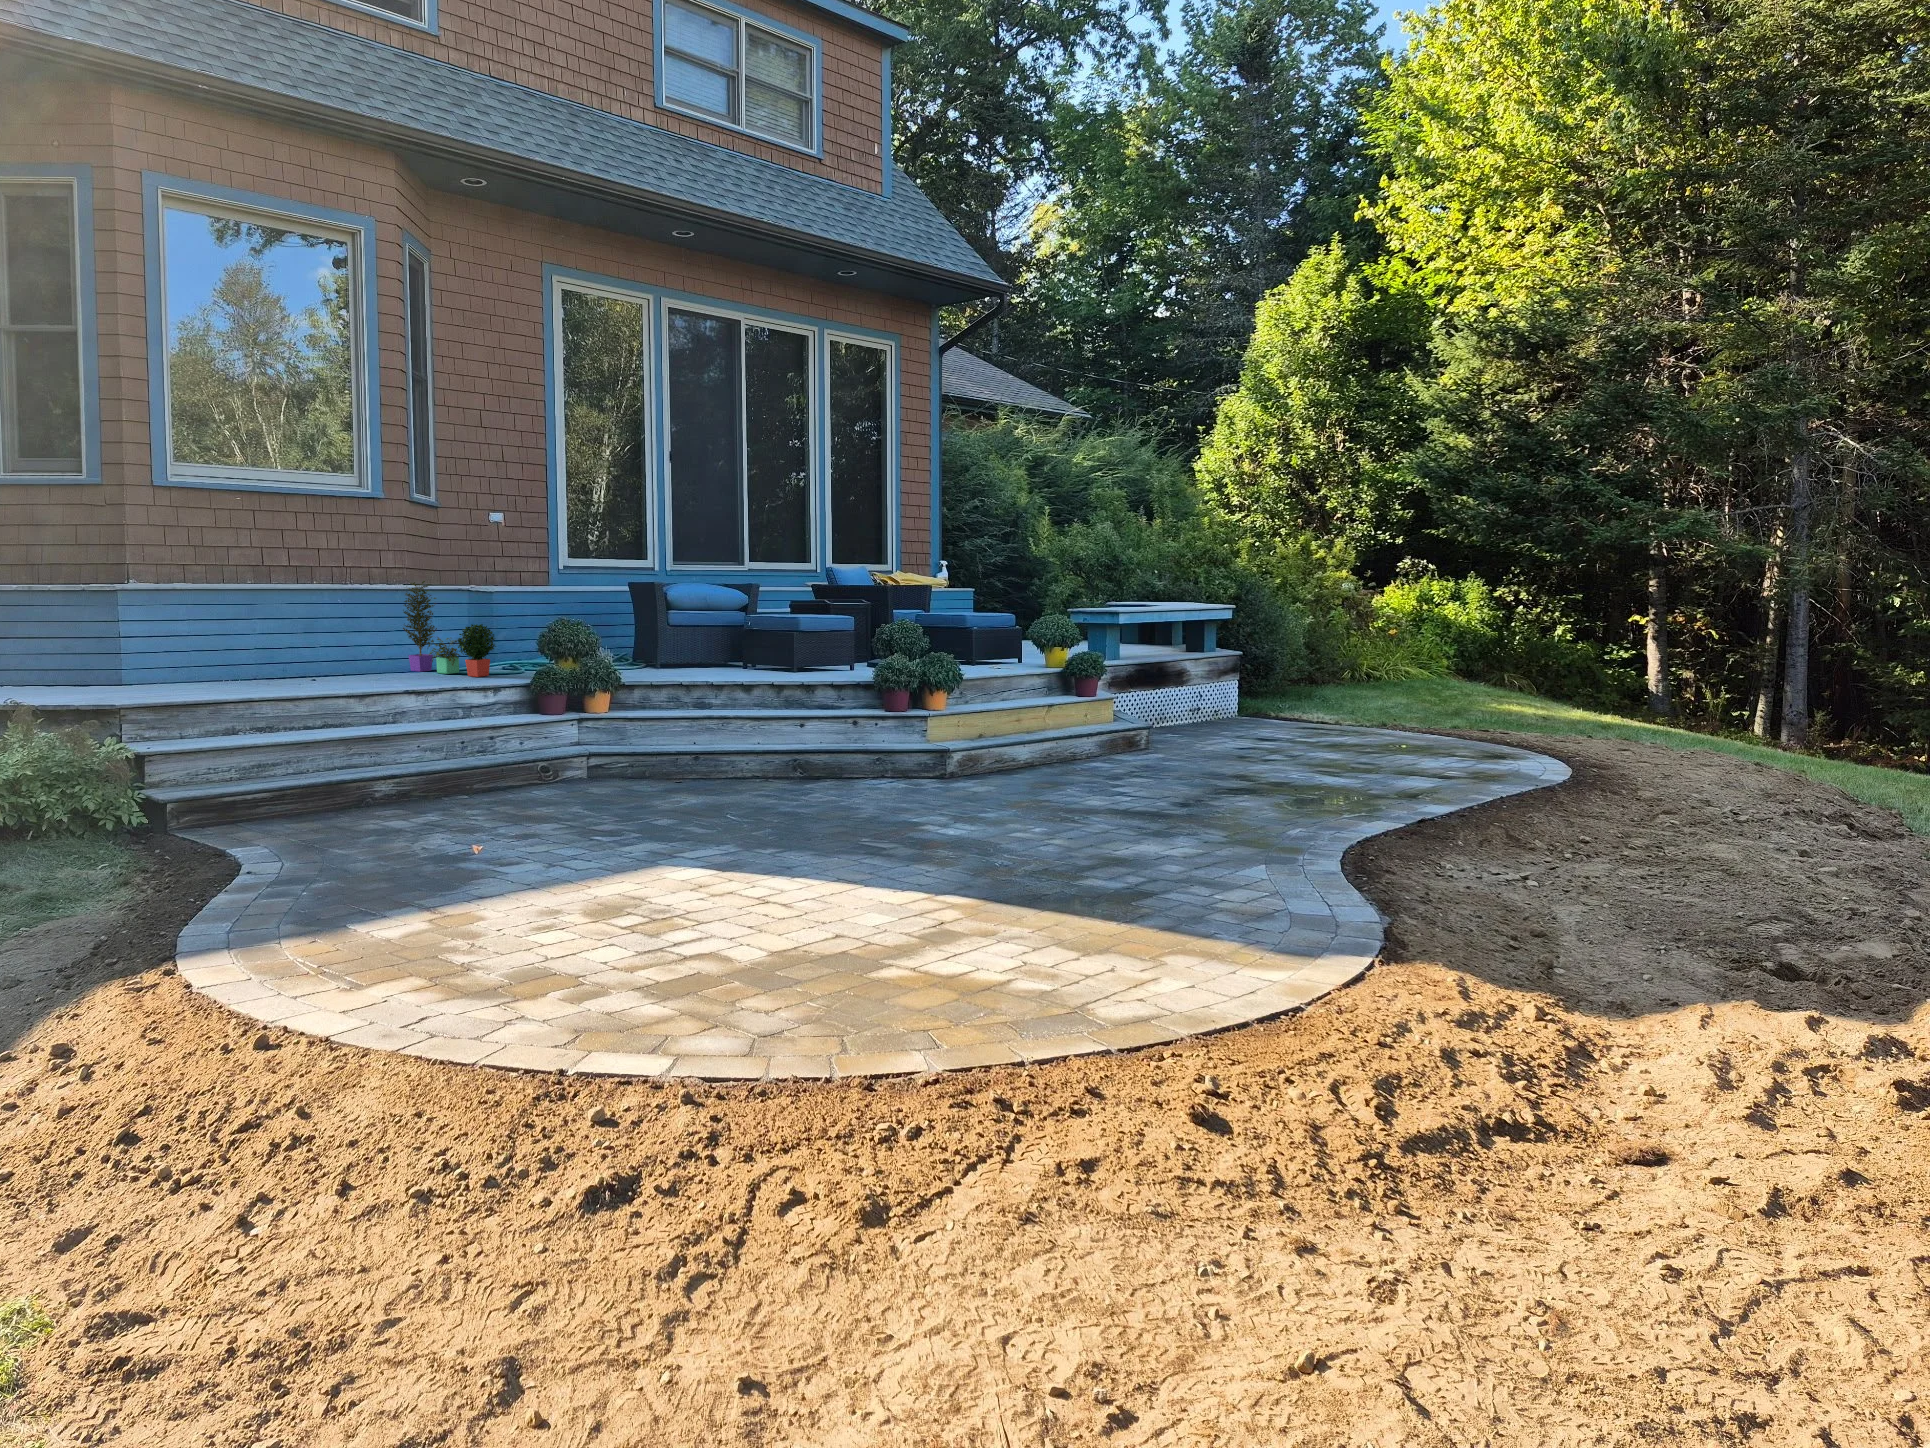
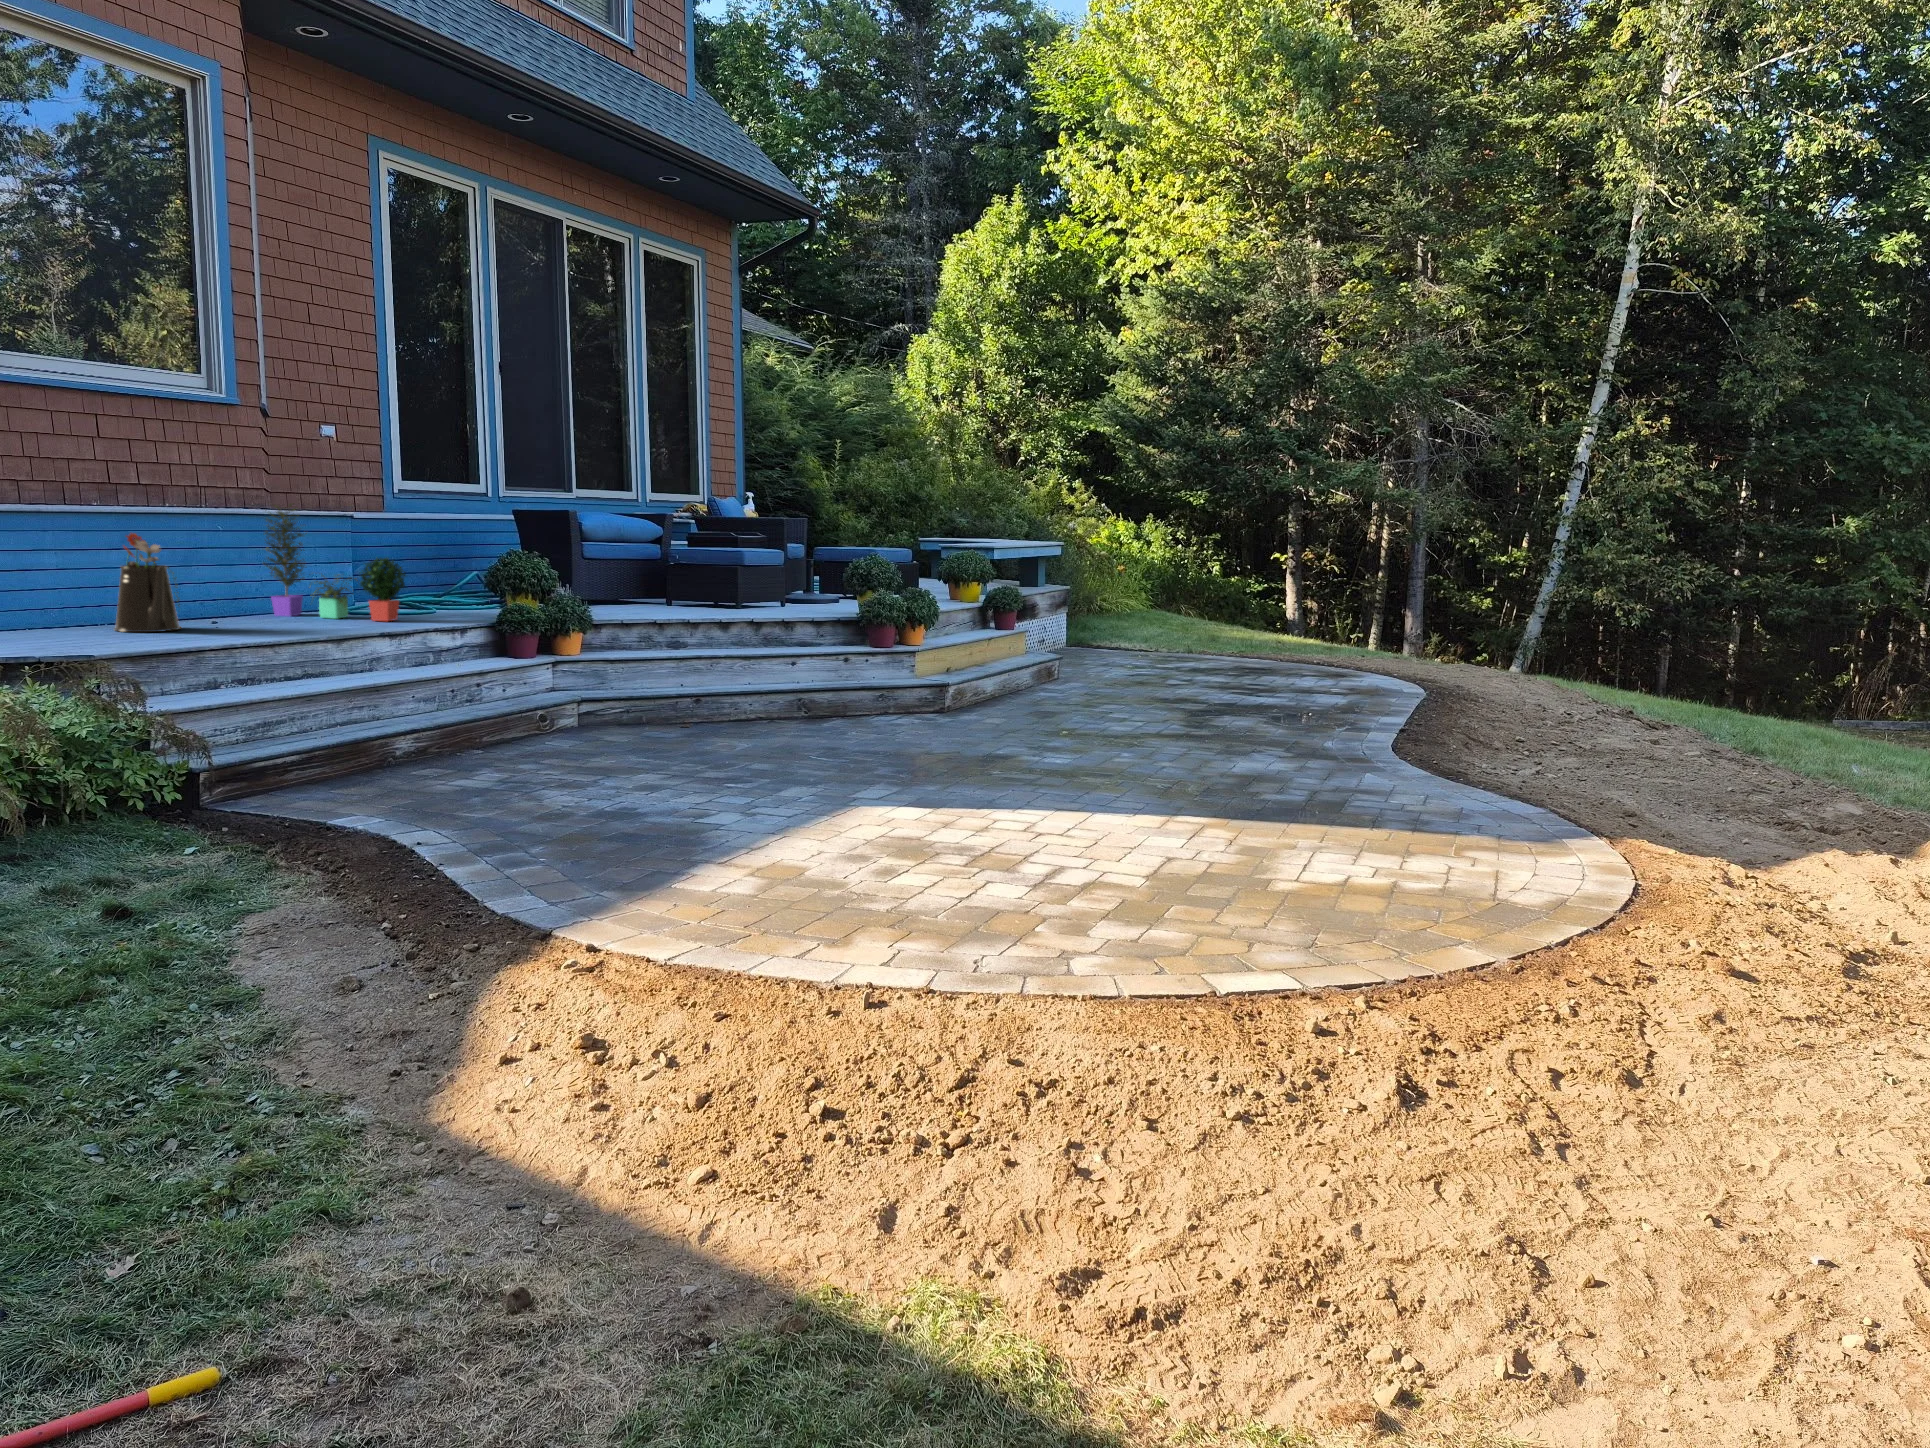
watering can: none [263,605,311,682] -> present [114,533,181,632]

